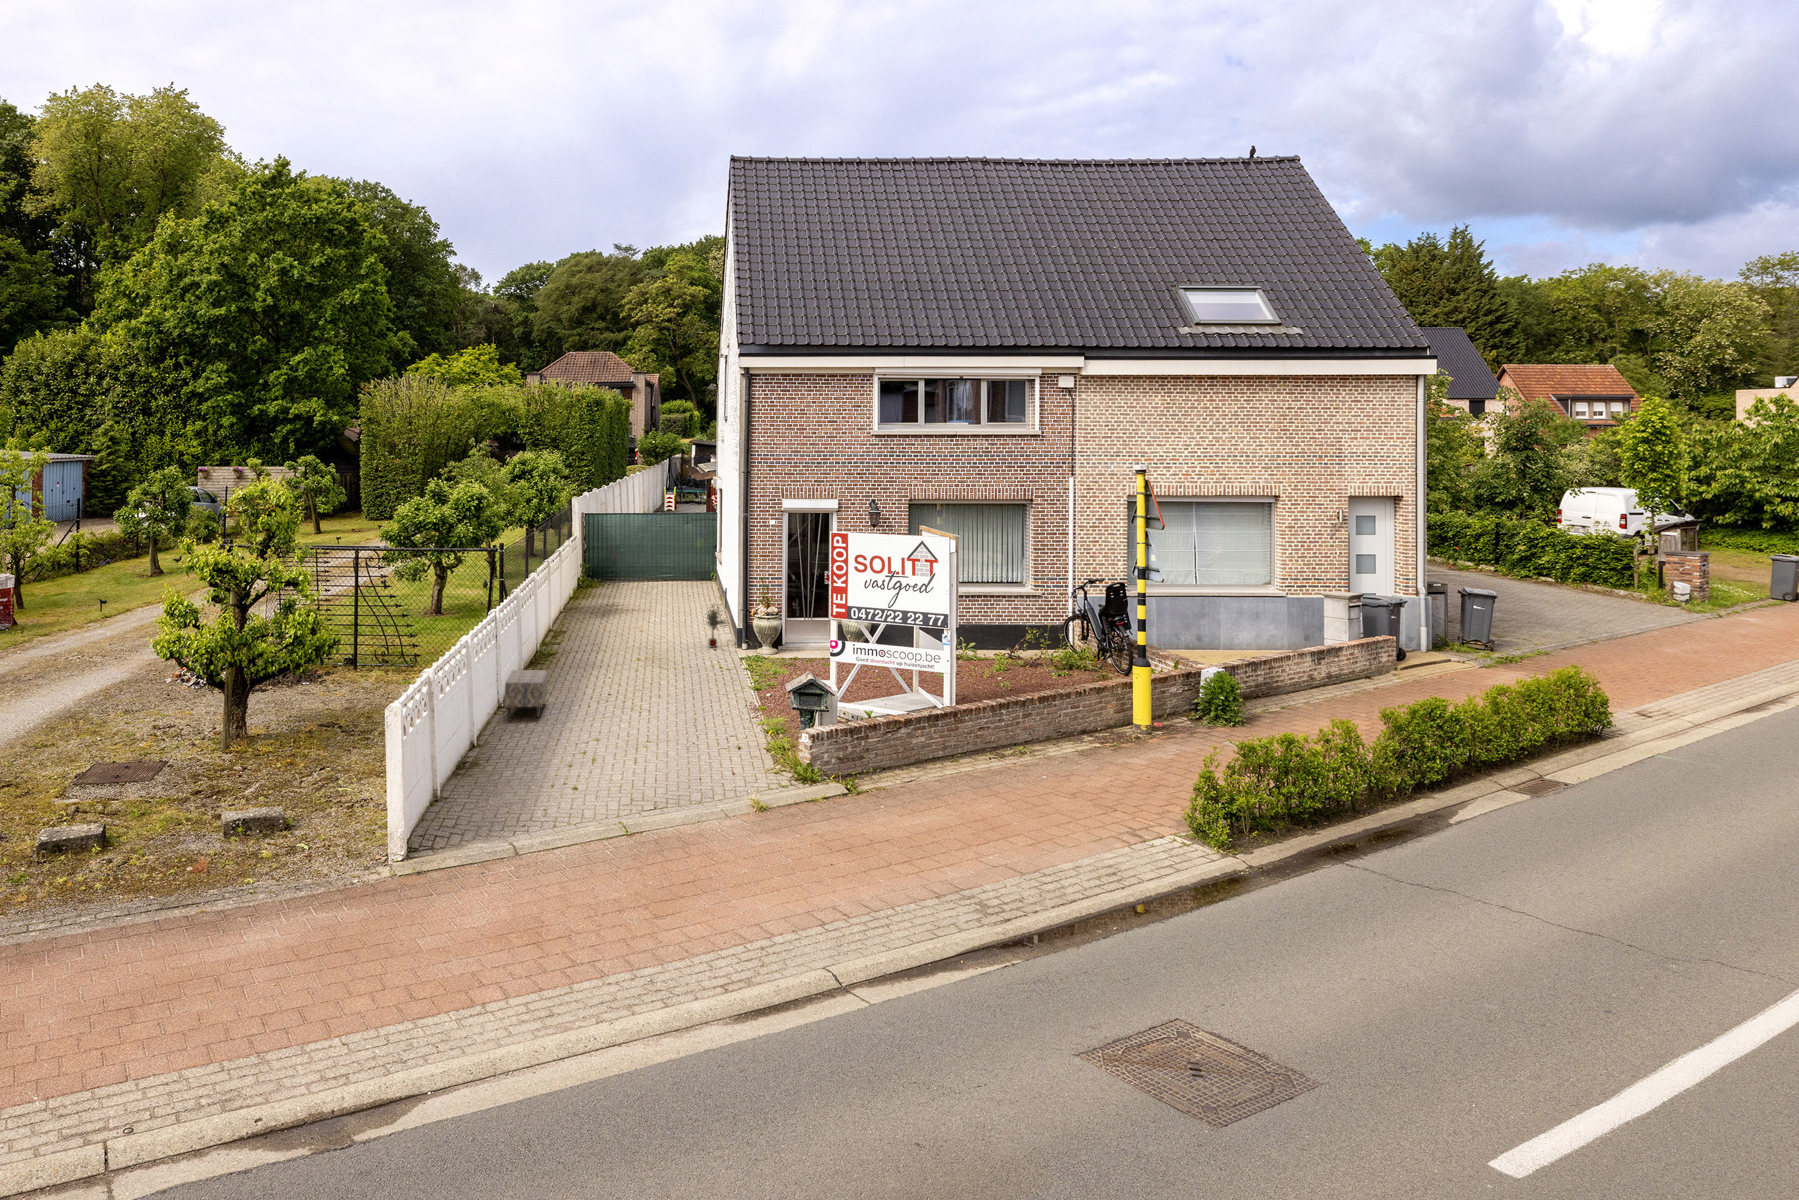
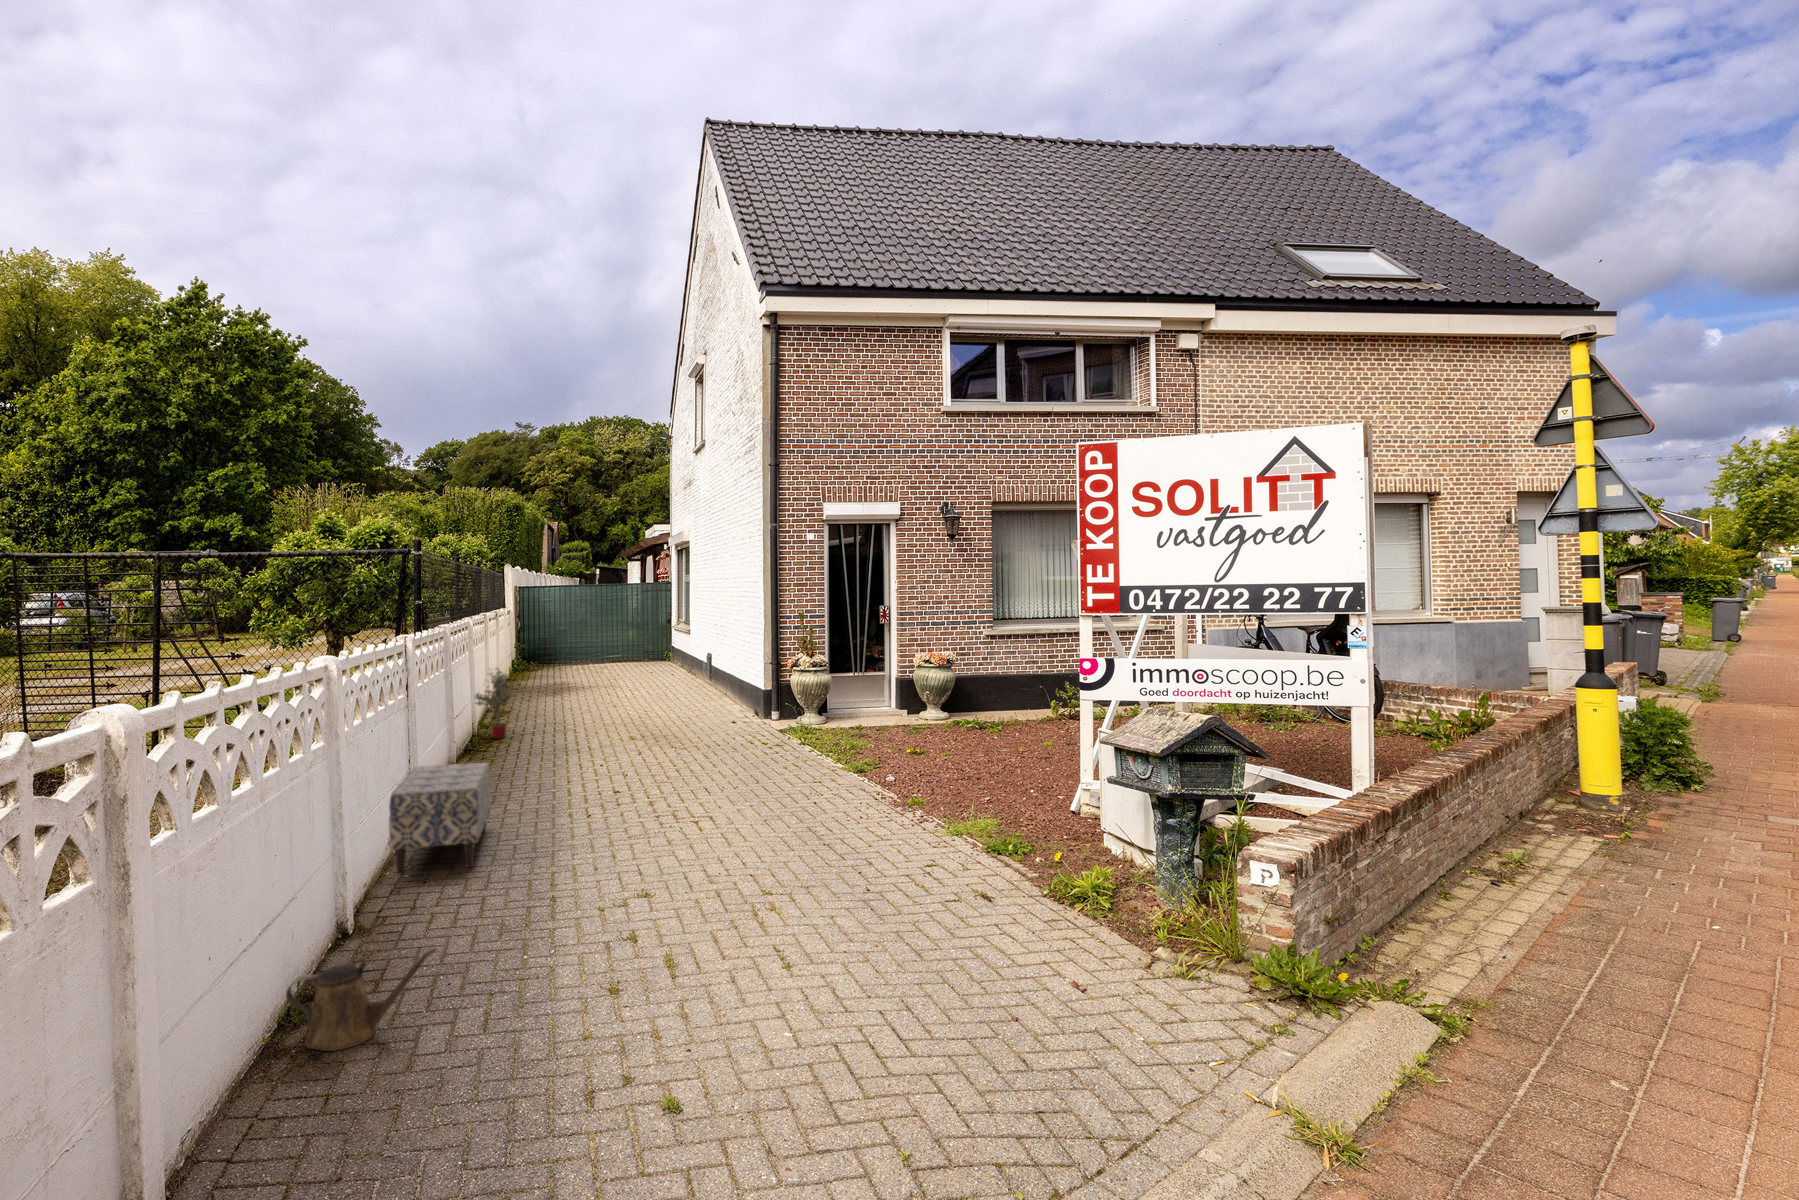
potted tree: present [707,605,727,648] -> present [475,668,511,739]
watering can: none [485,734,531,761] -> present [286,948,436,1051]

